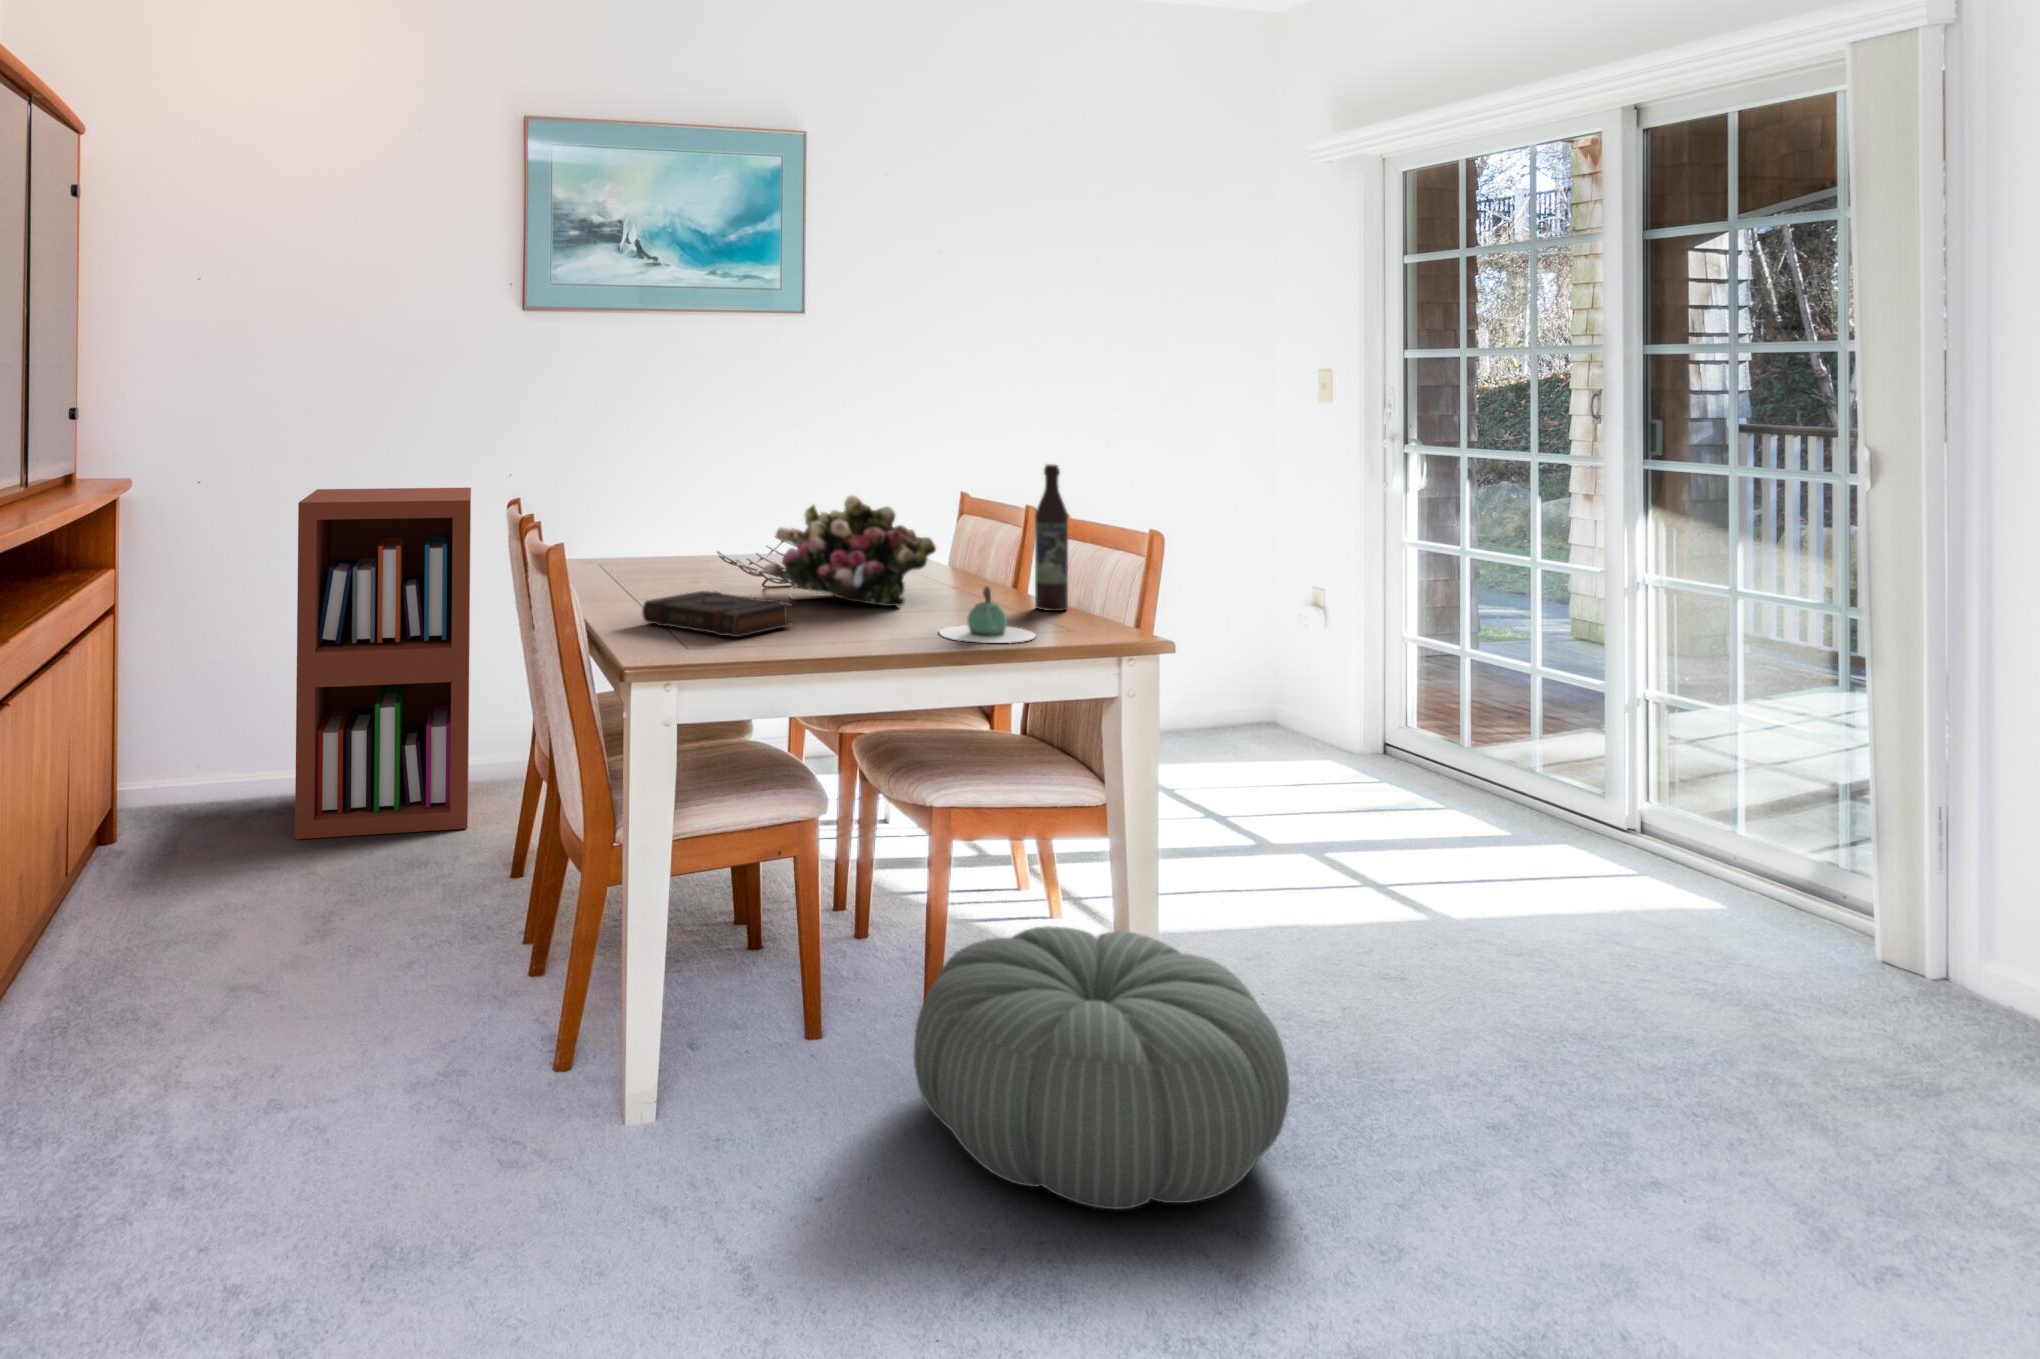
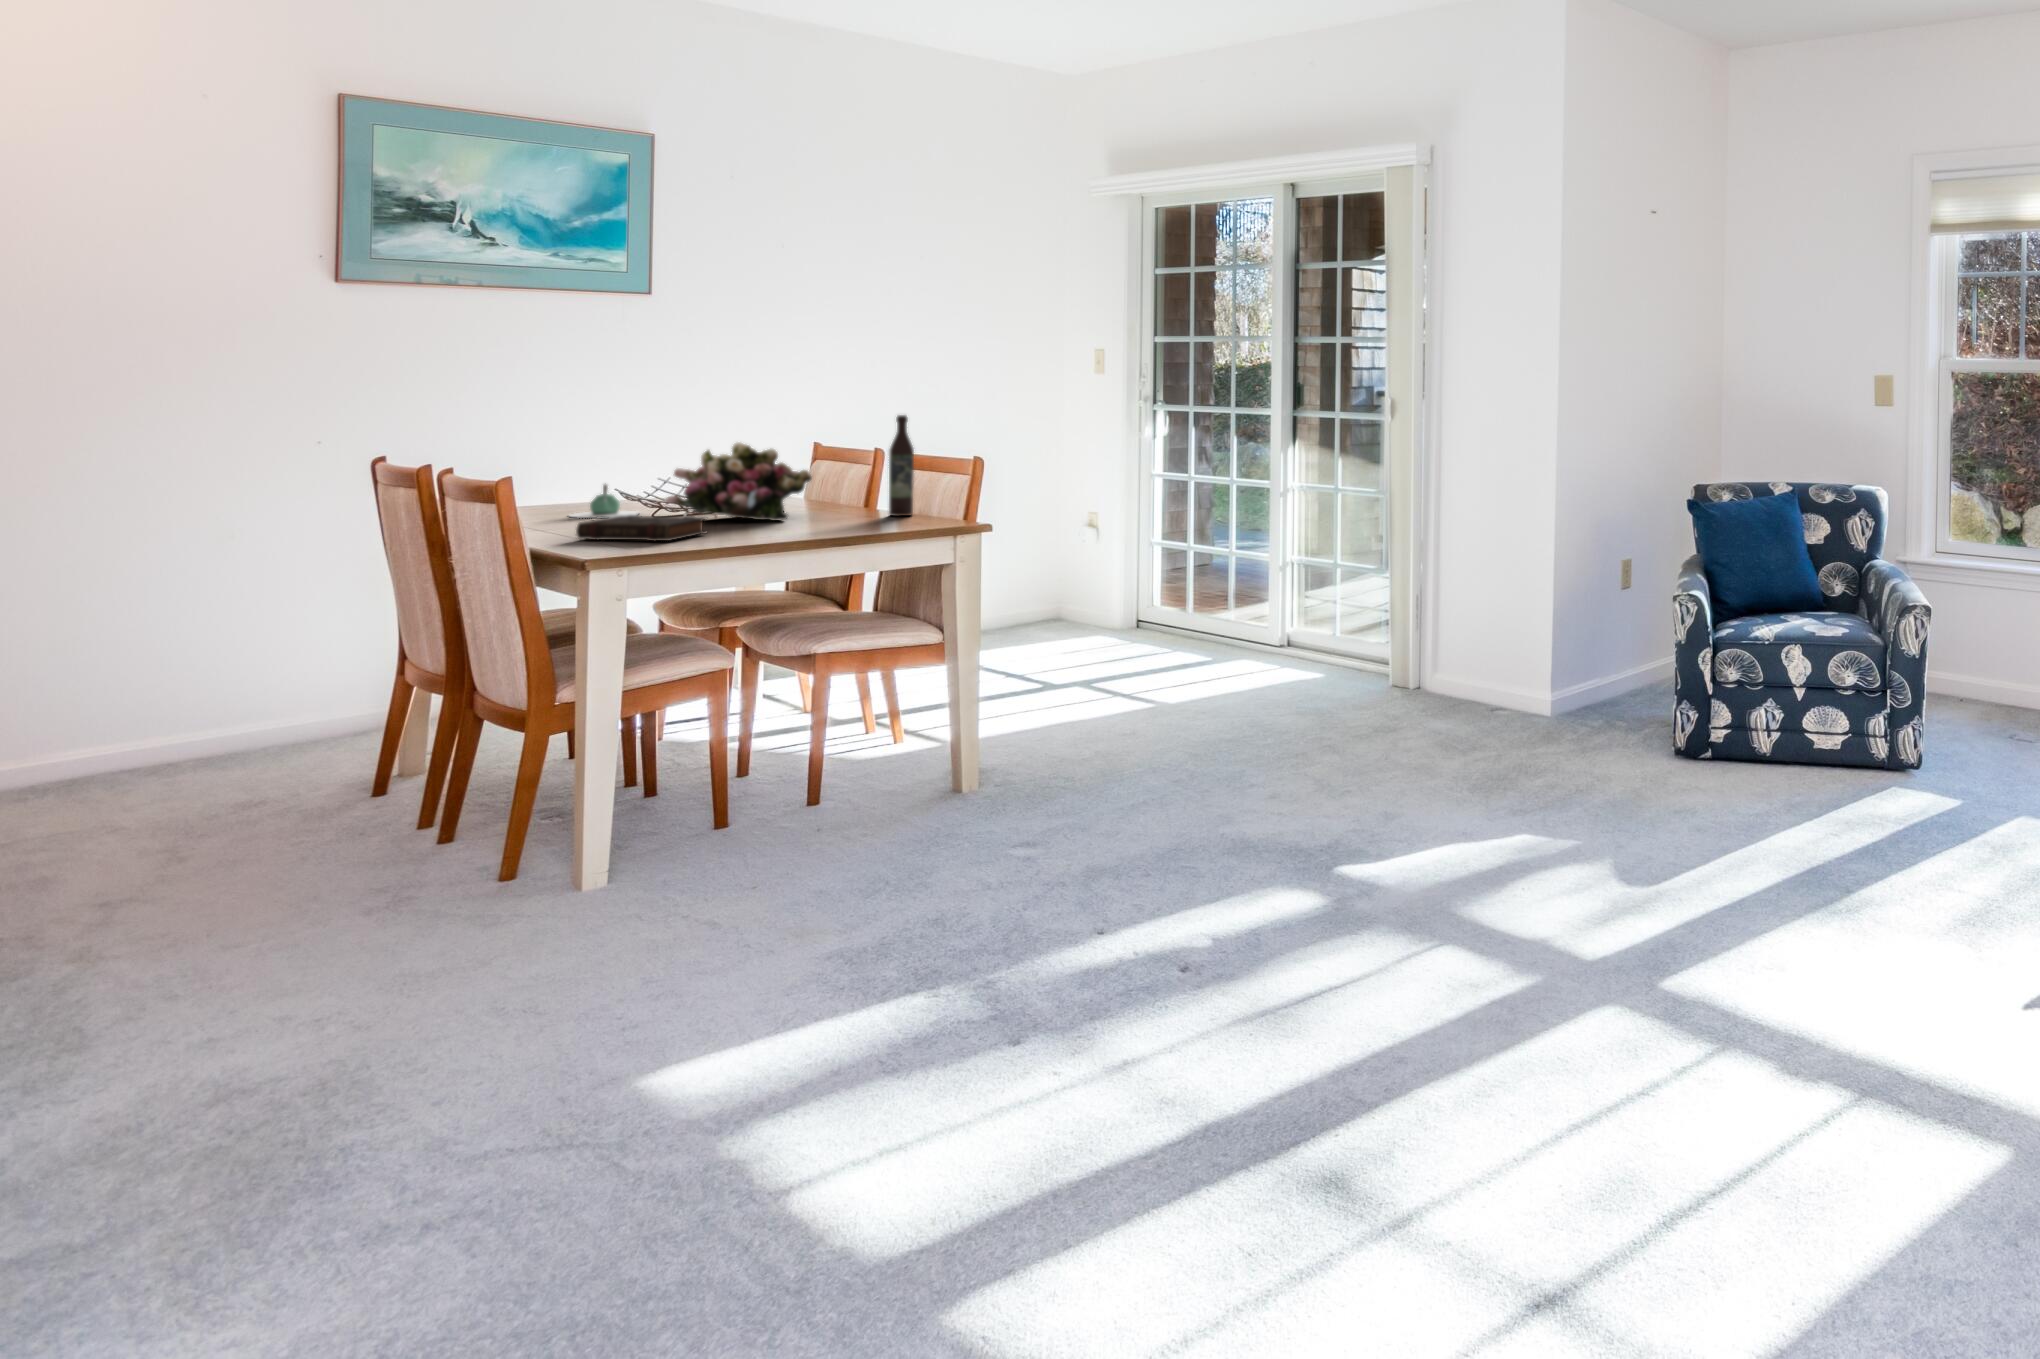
bookshelf: present [295,488,471,839] -> none [70,457,306,810]
teapot: present [939,586,1035,643] -> present [570,484,639,518]
pouf: present [914,926,1290,1209] -> none [814,712,1058,854]

